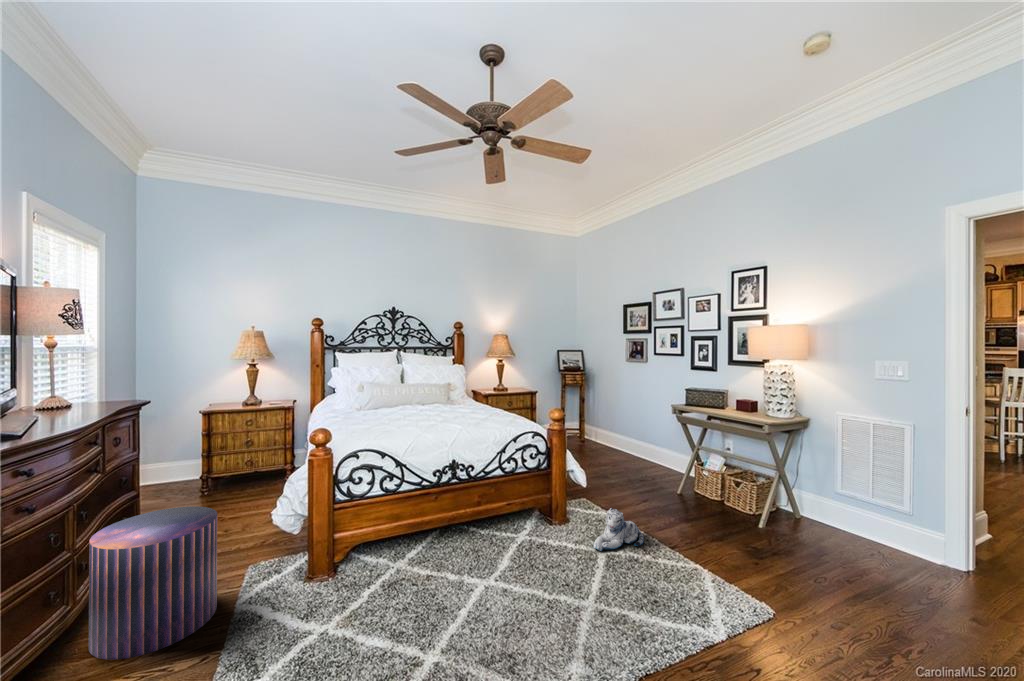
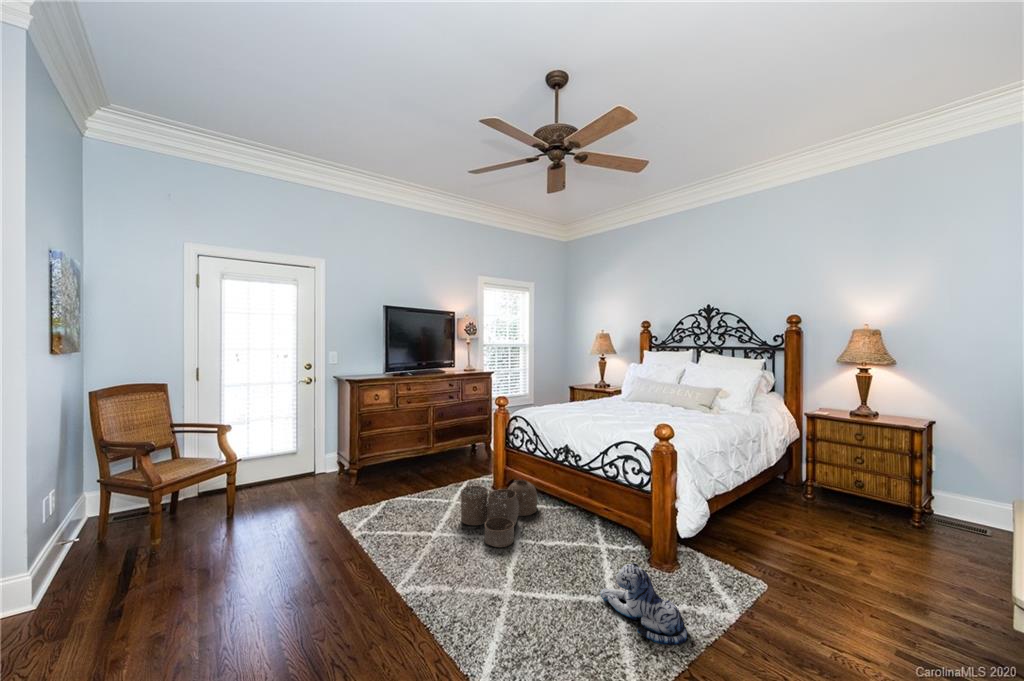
pouf: present [89,506,217,660] -> none [429,422,473,478]
woven basket: none [392,525,502,619] -> present [461,479,537,547]

